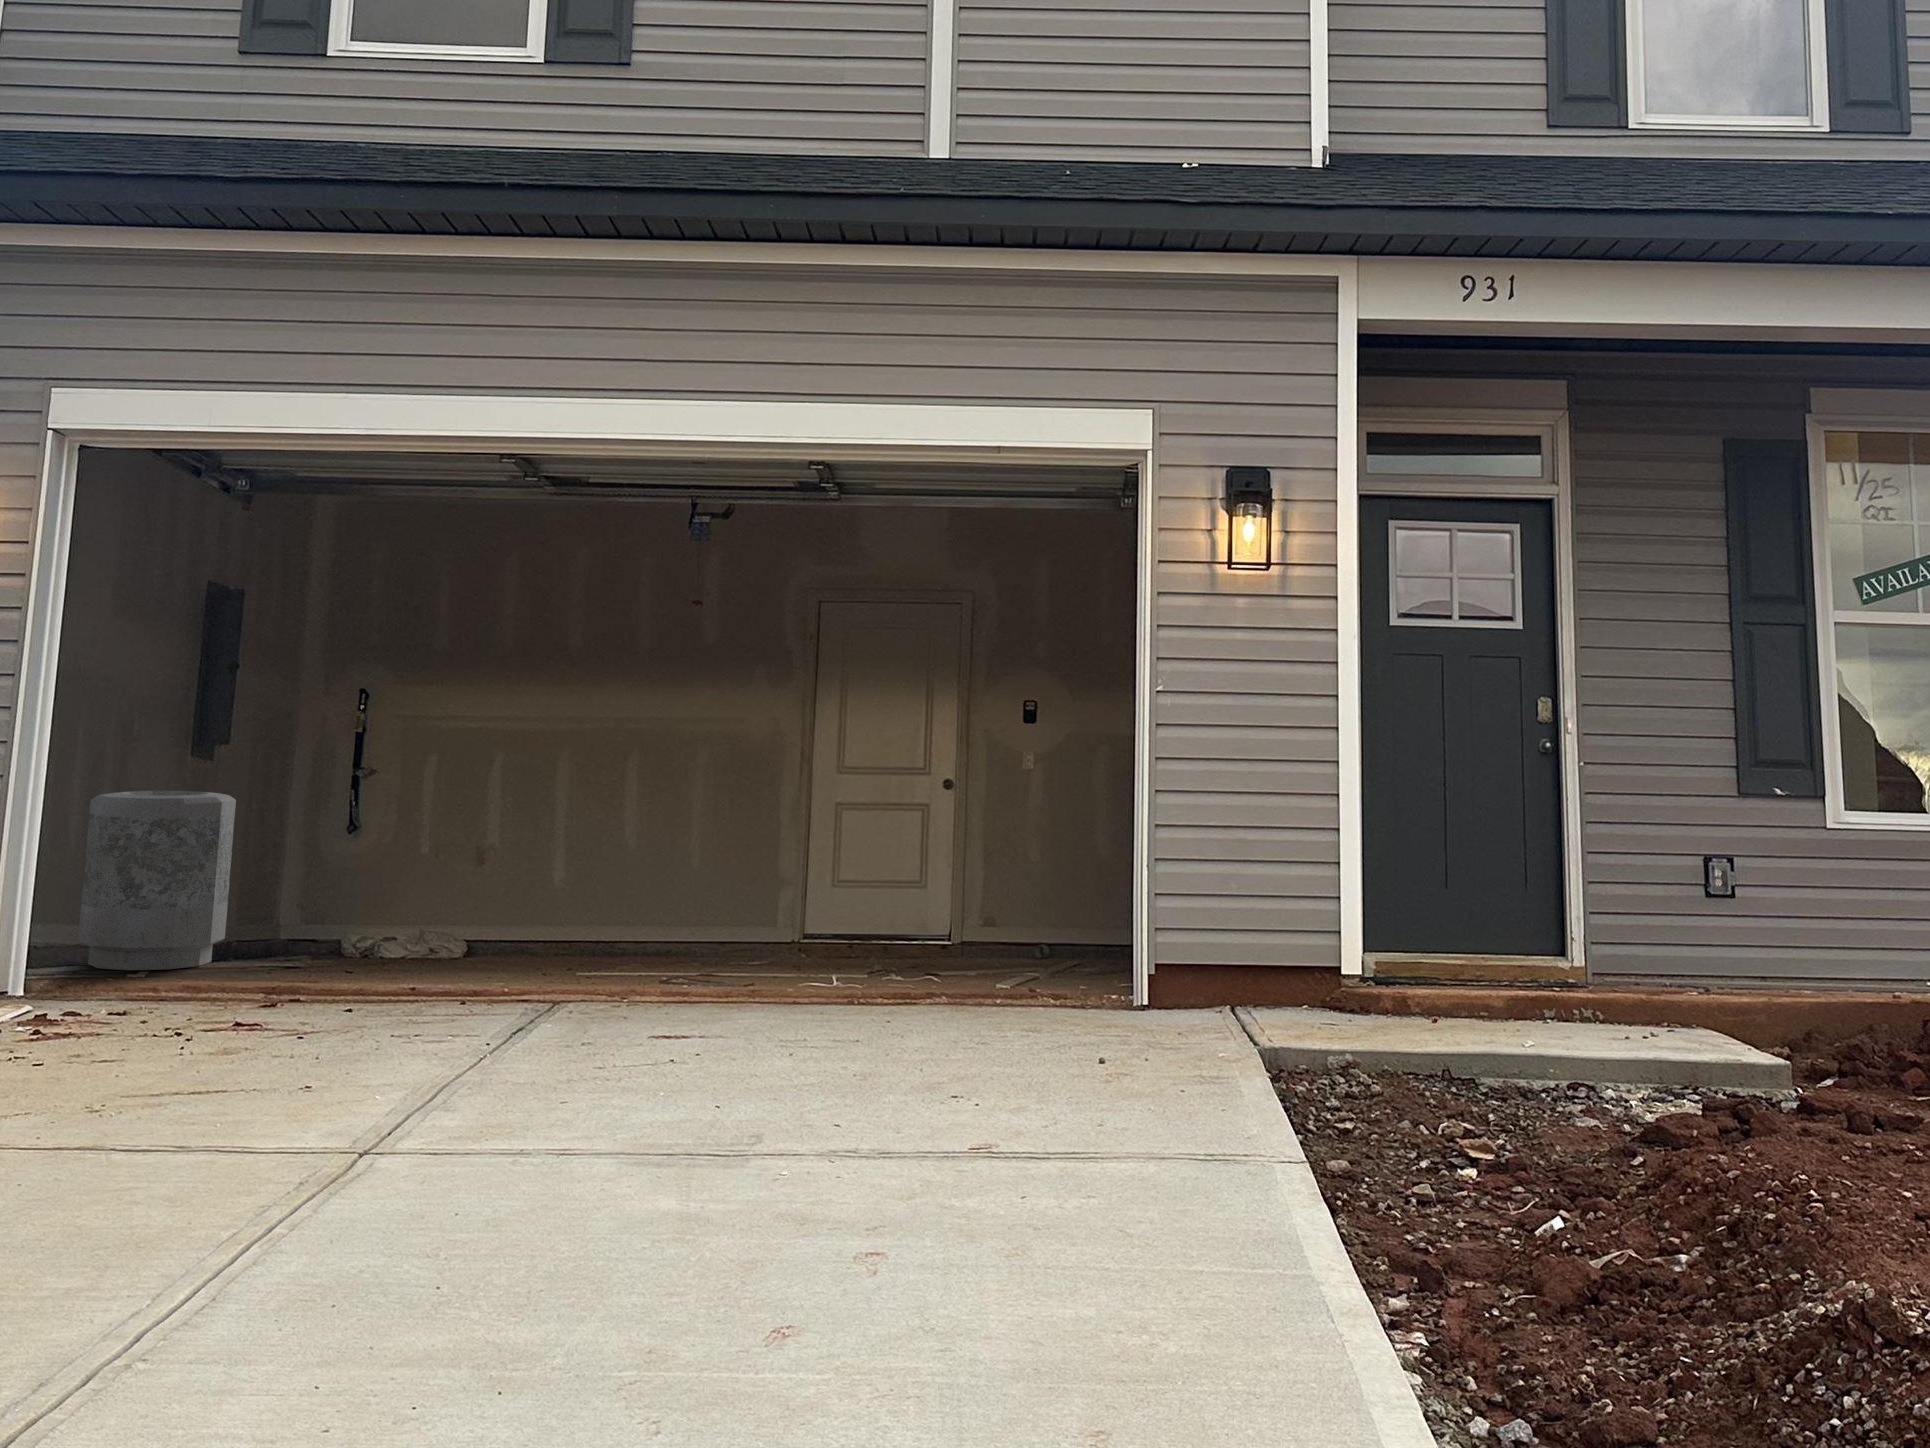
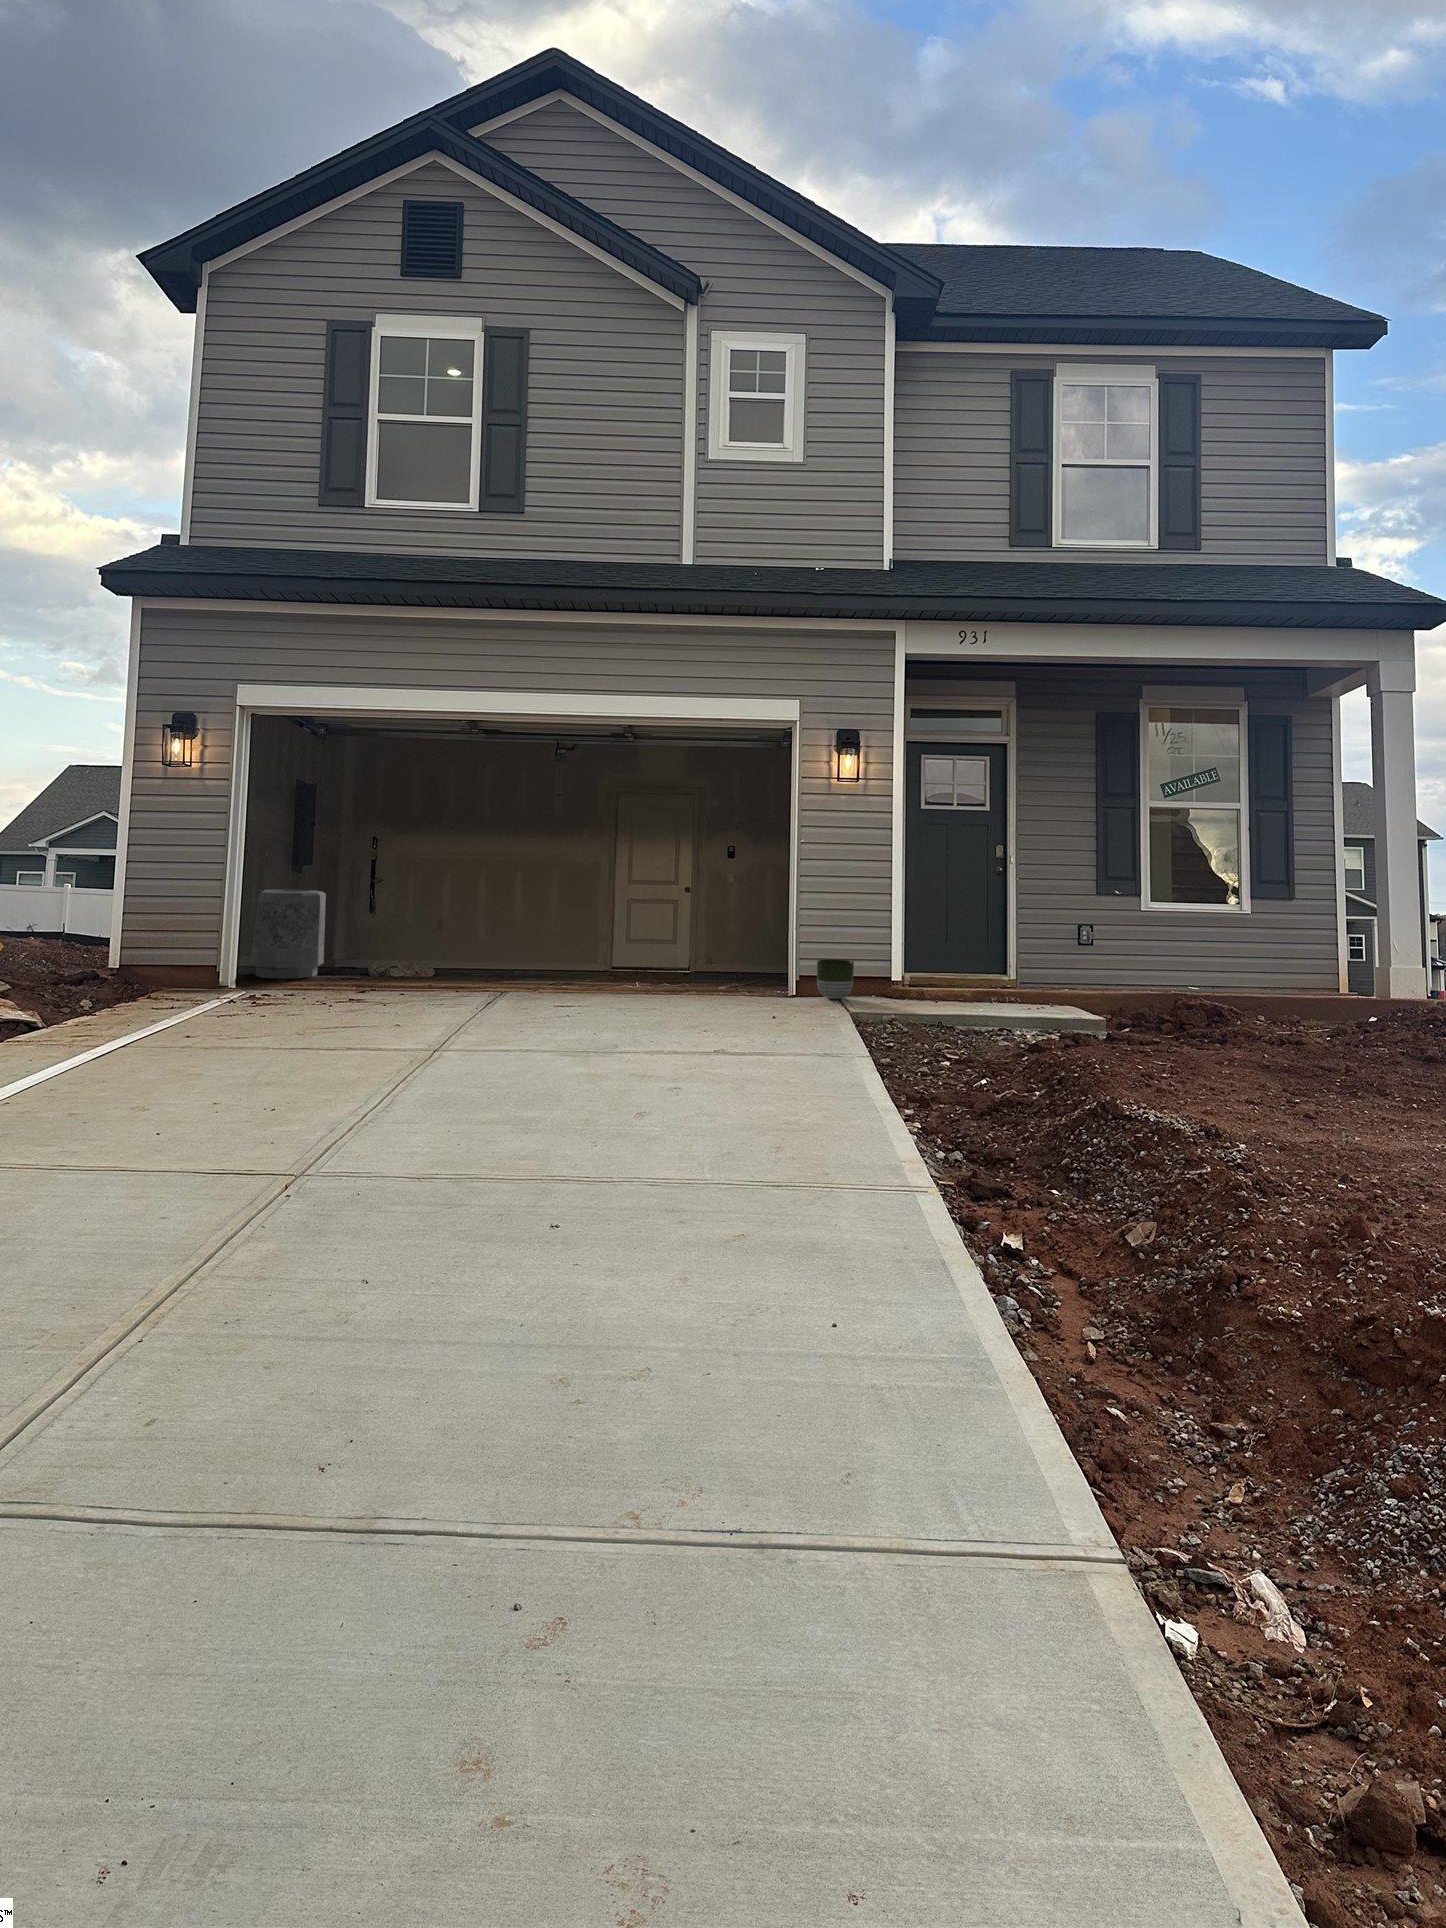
planter: none [1189,933,1264,1017] -> present [817,959,854,999]

